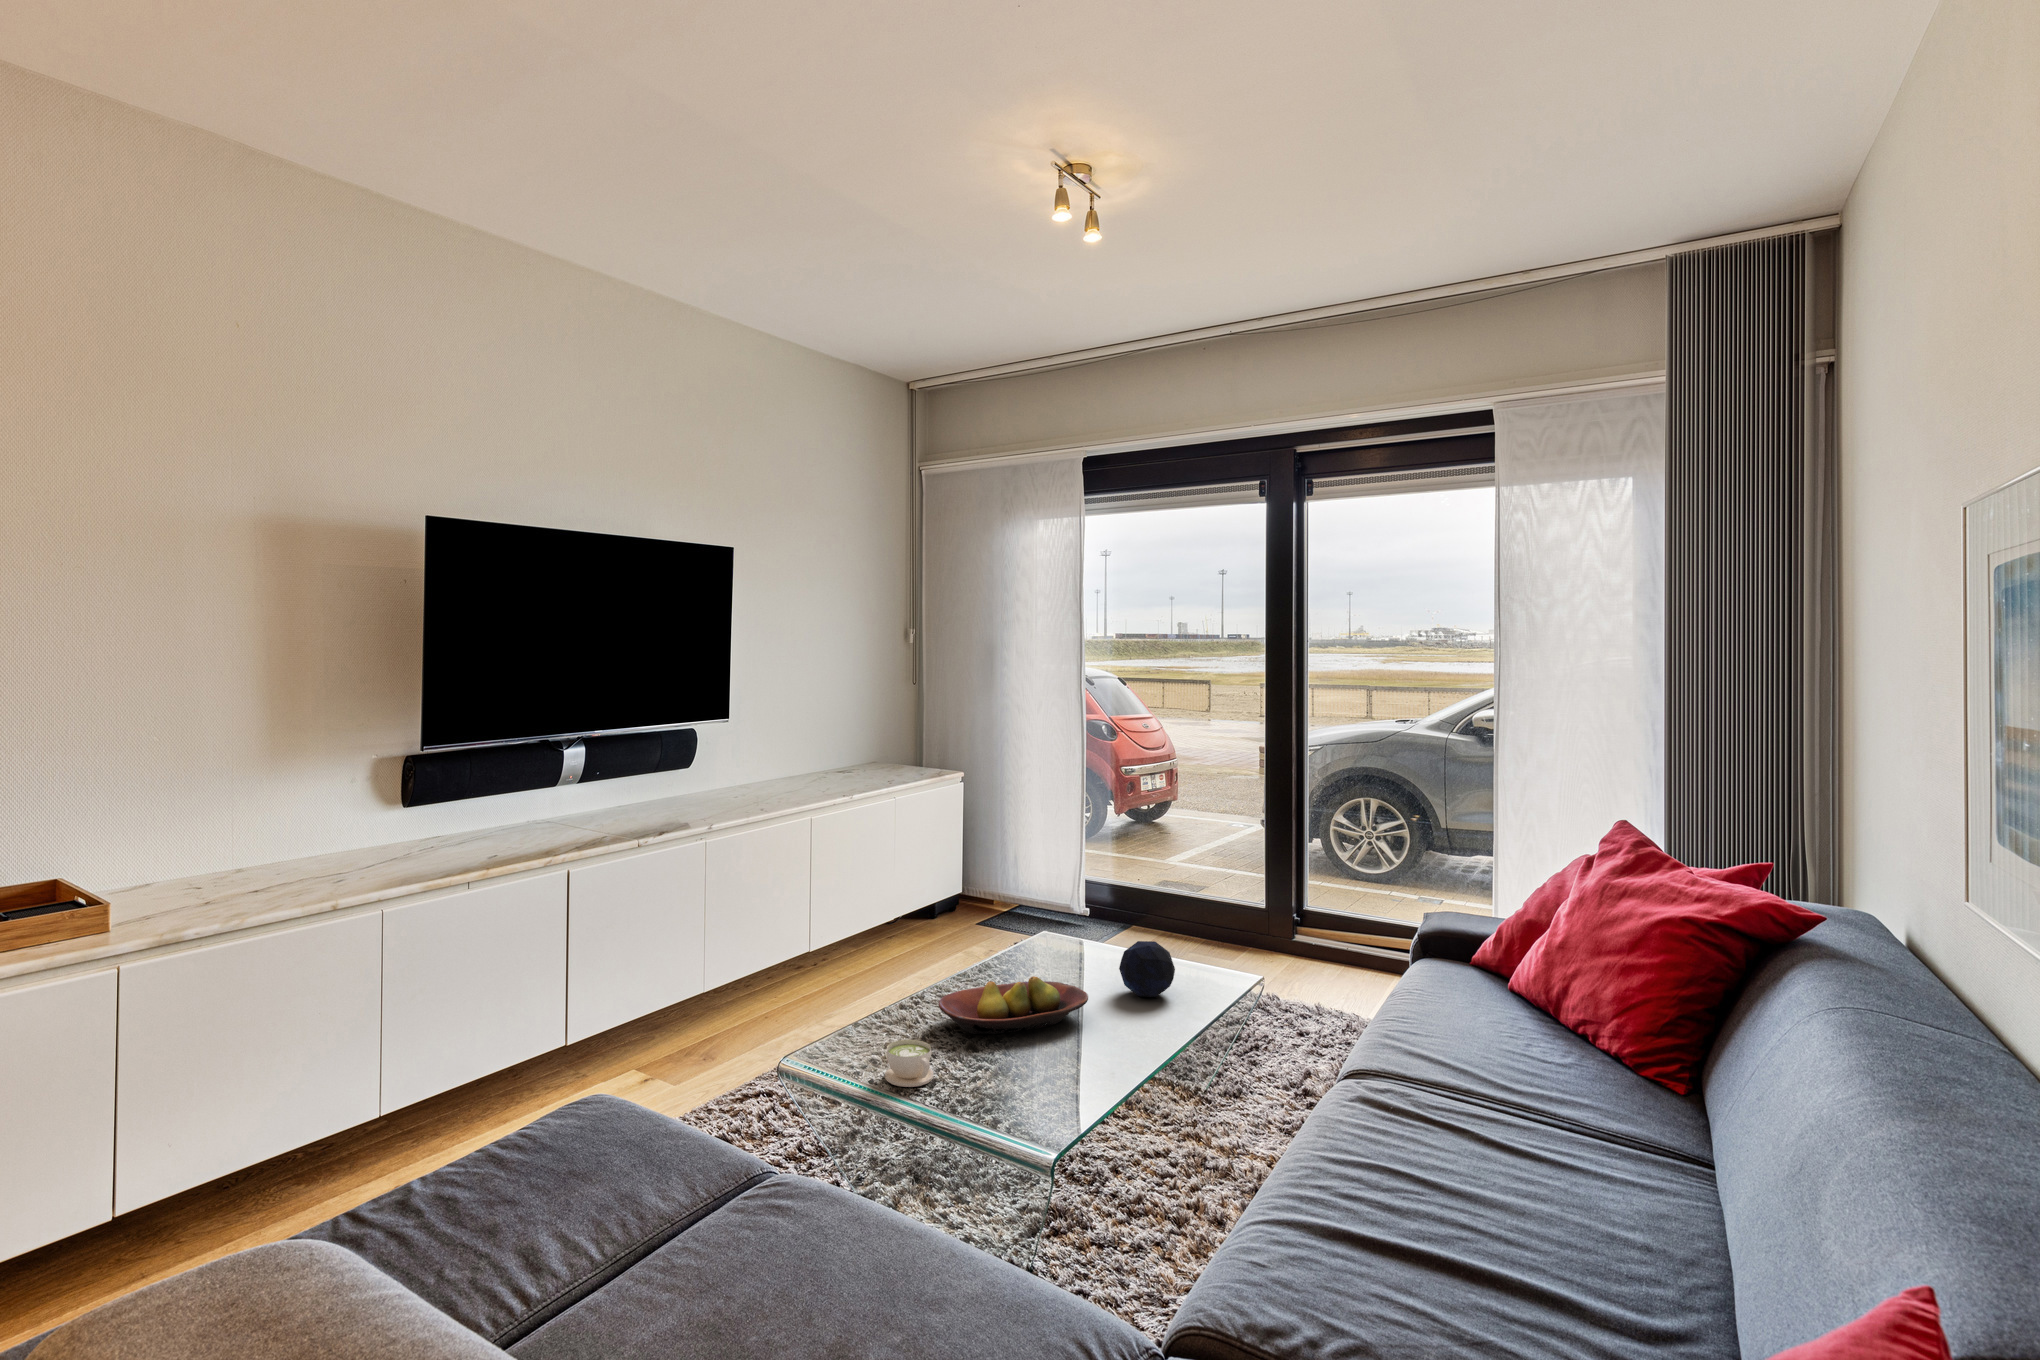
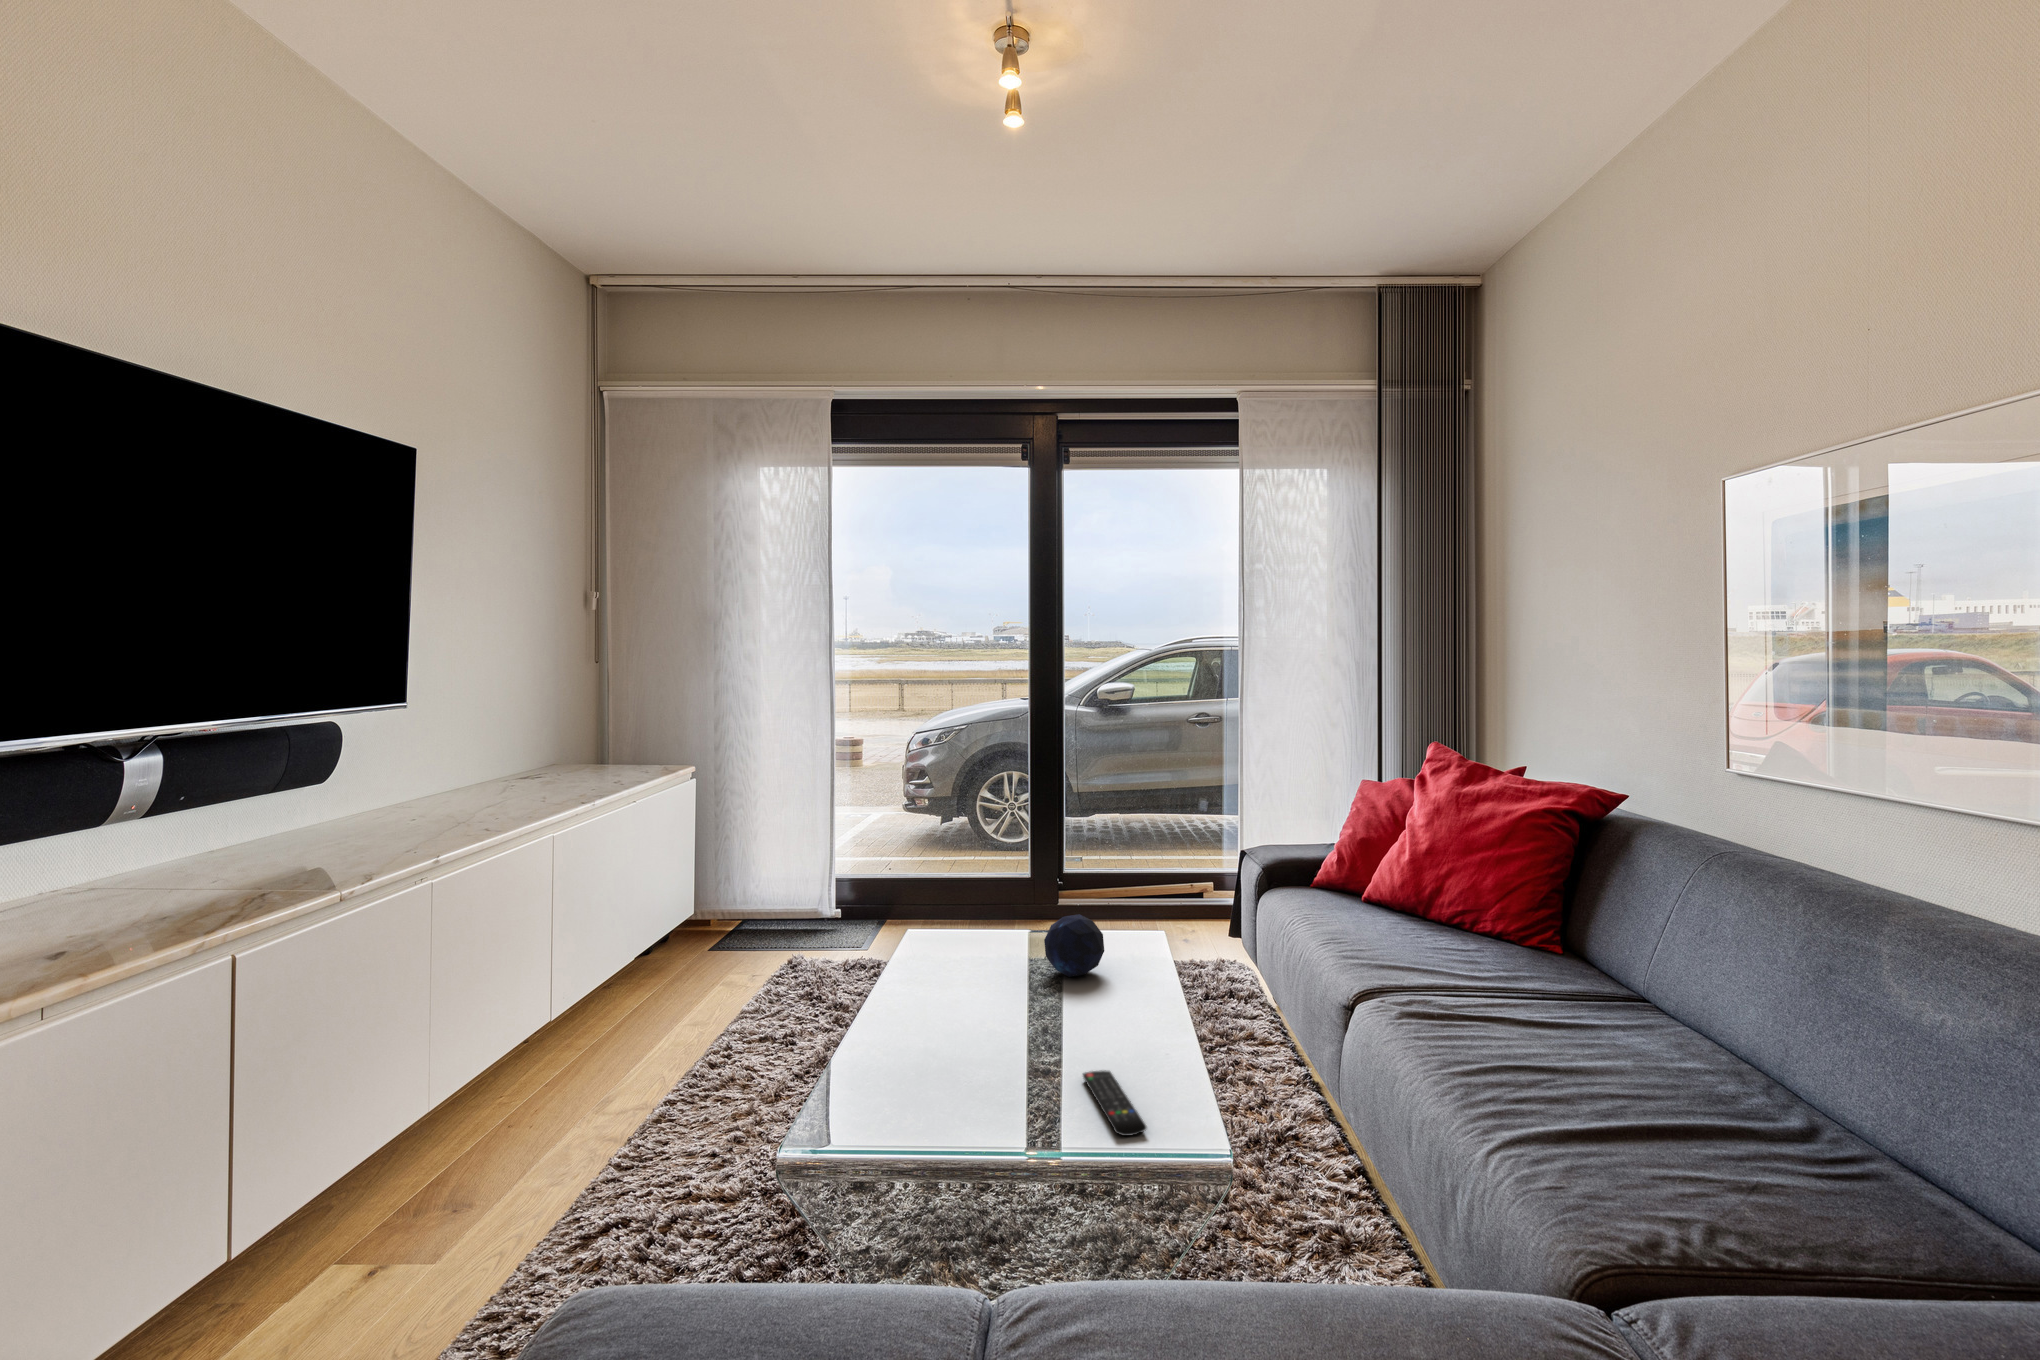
fruit bowl: present [939,976,1088,1034] -> none [899,972,1054,1053]
coffee cup: present [885,1040,934,1087] -> none [909,1070,977,1131]
remote control: none [1011,1073,1066,1129] -> present [1083,1070,1146,1136]

